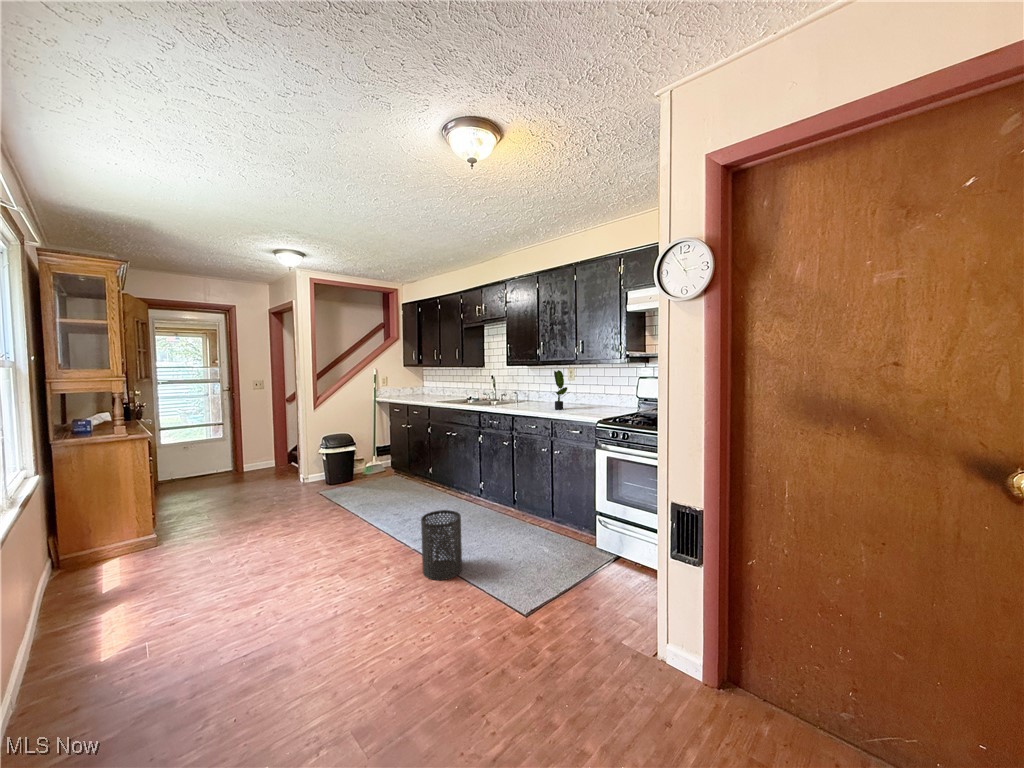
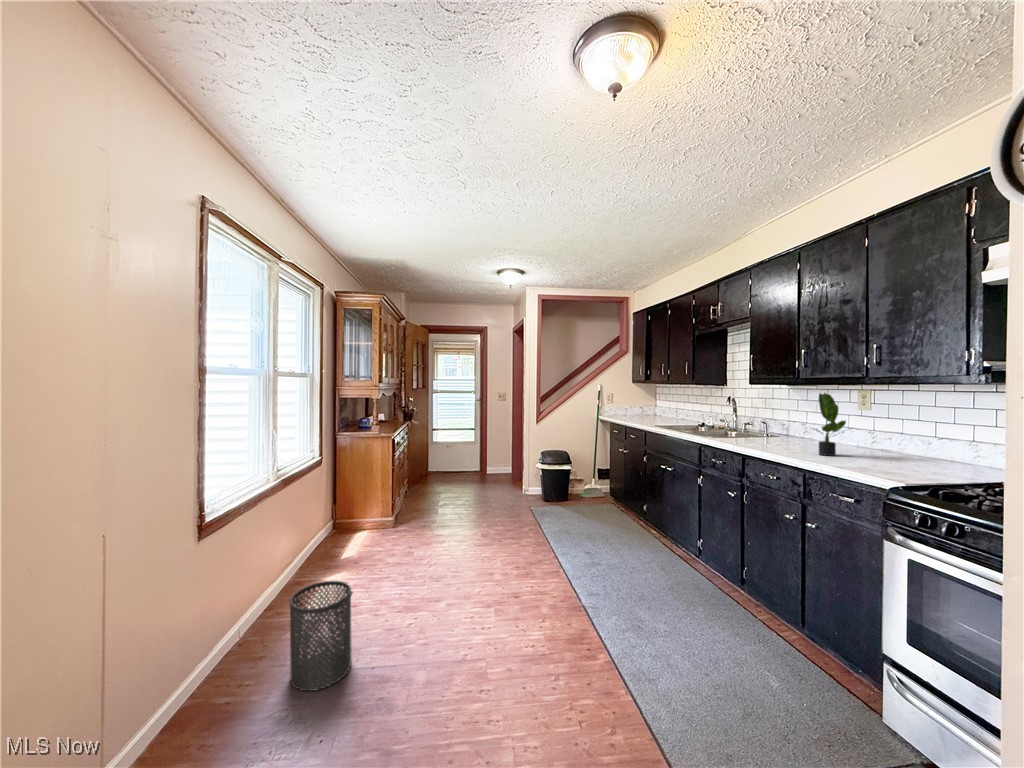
trash can: present [421,510,462,580] -> present [289,581,353,691]

